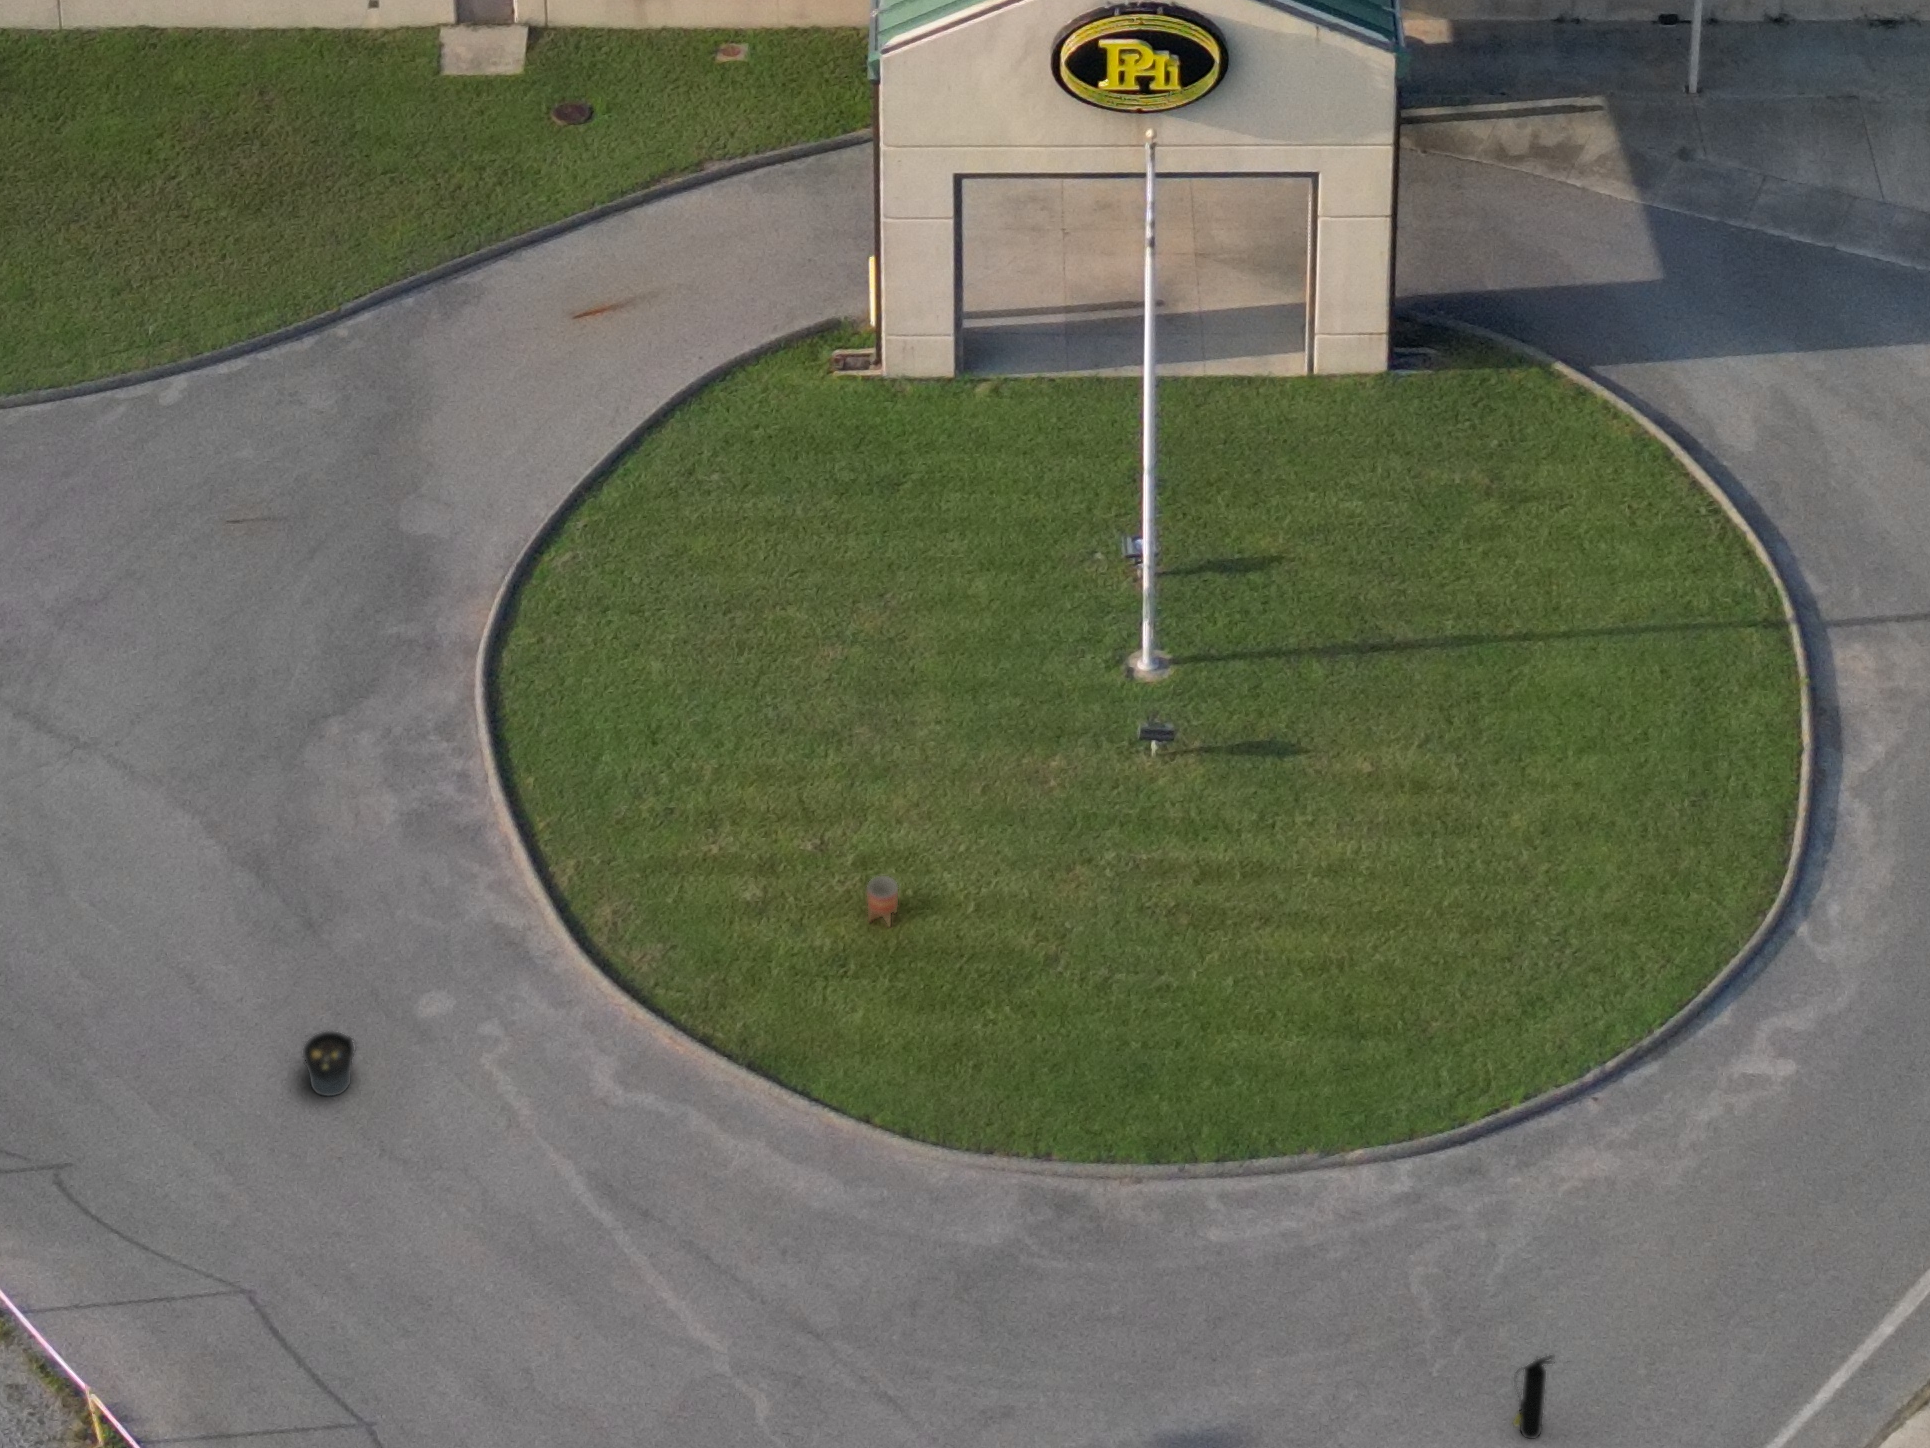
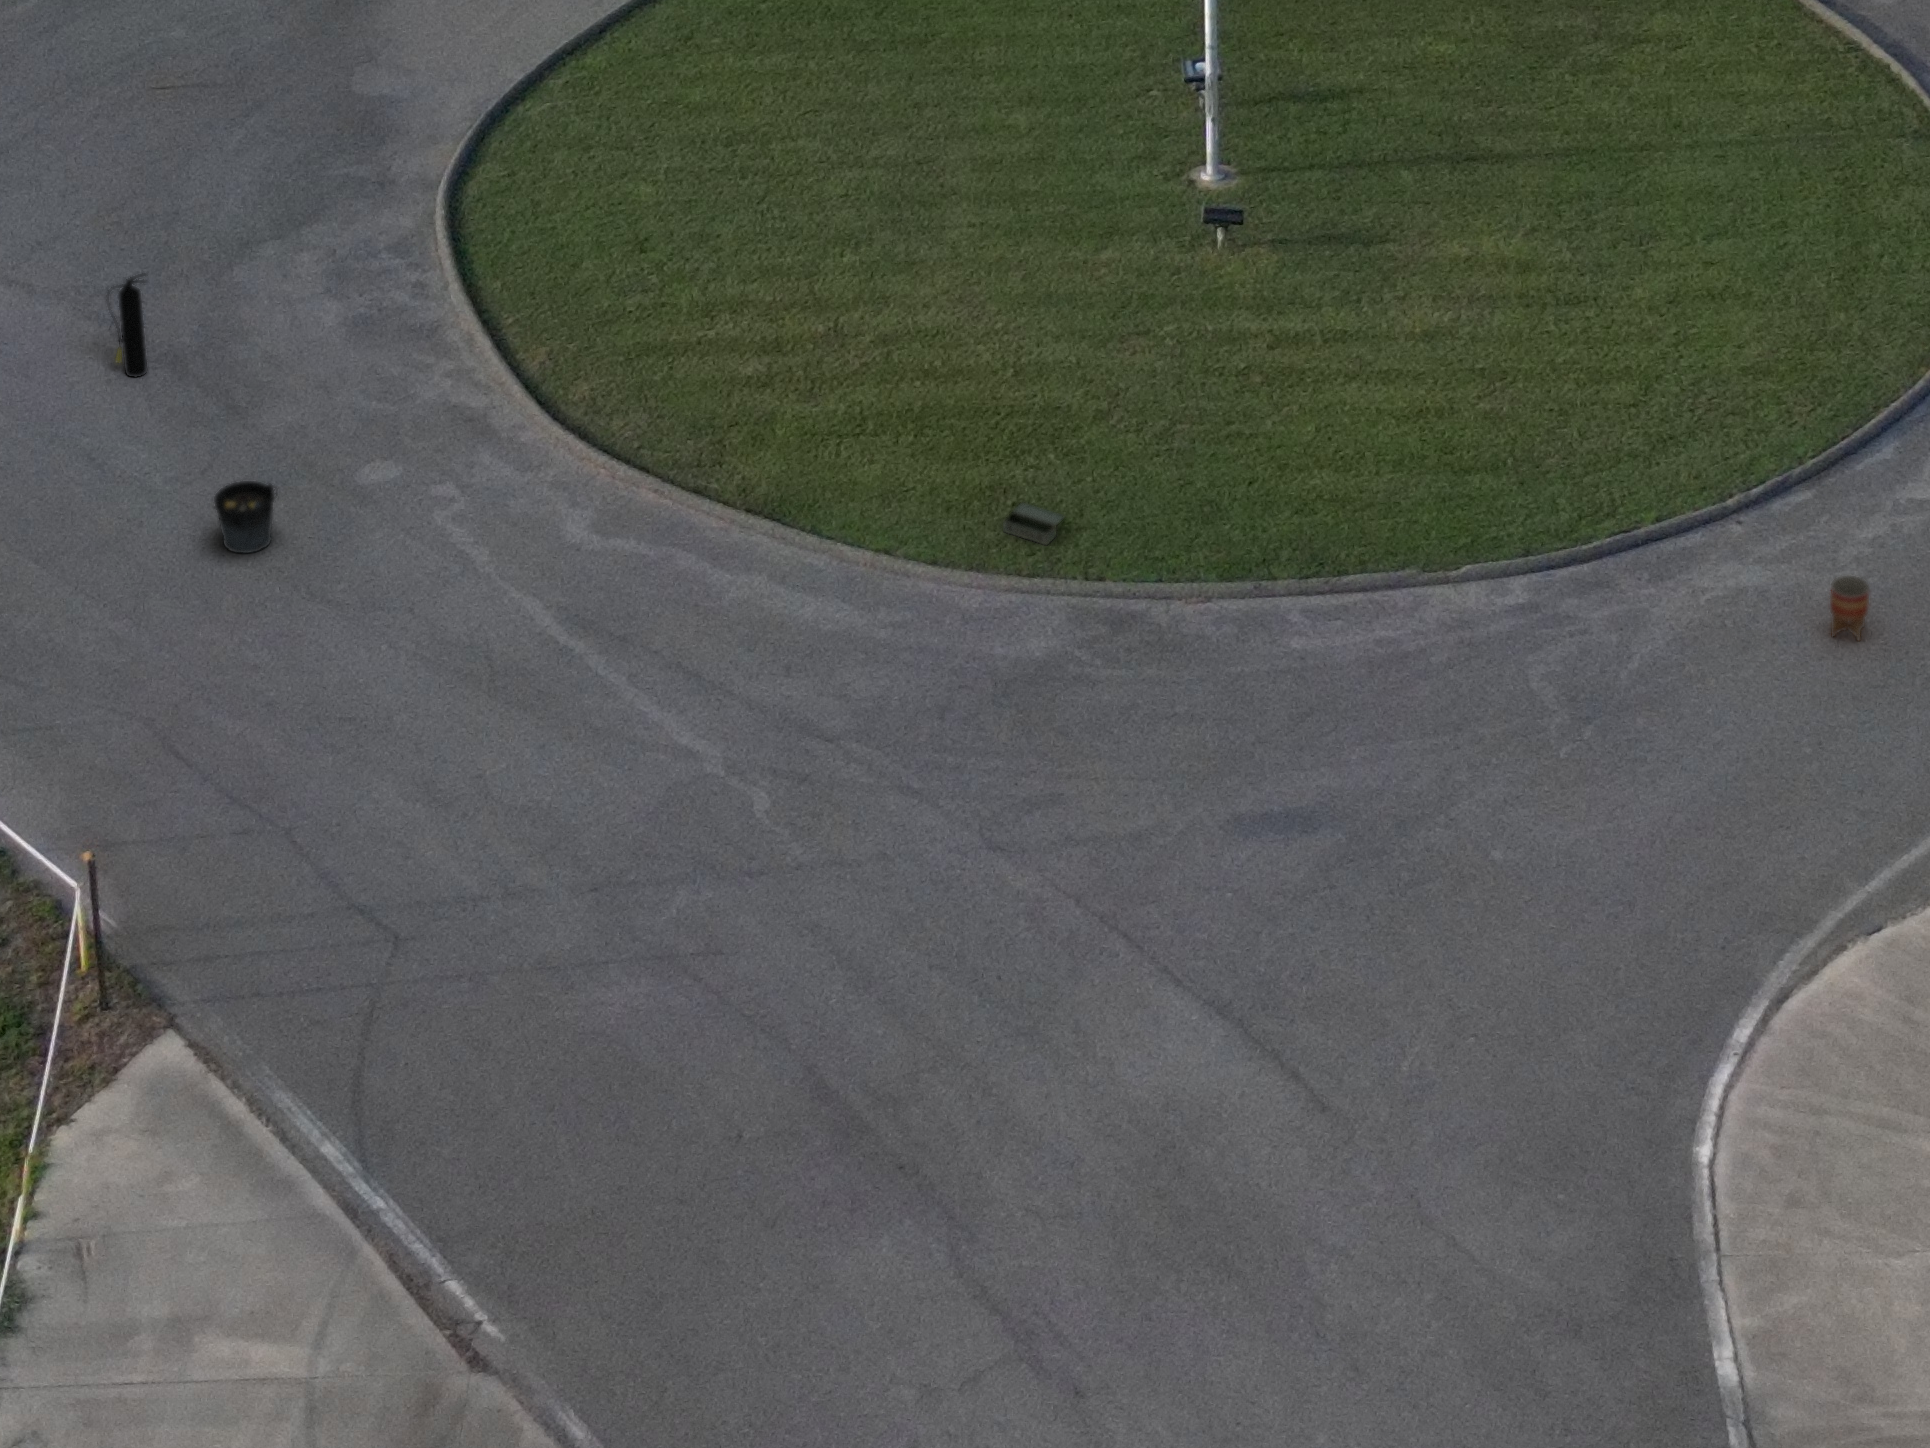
planter: present [867,876,898,926] -> present [1830,576,1869,640]
toolbox: none [967,1059,1019,1105] -> present [1003,502,1064,545]
fire extinguisher: present [1514,1356,1552,1439] -> present [116,276,147,377]

